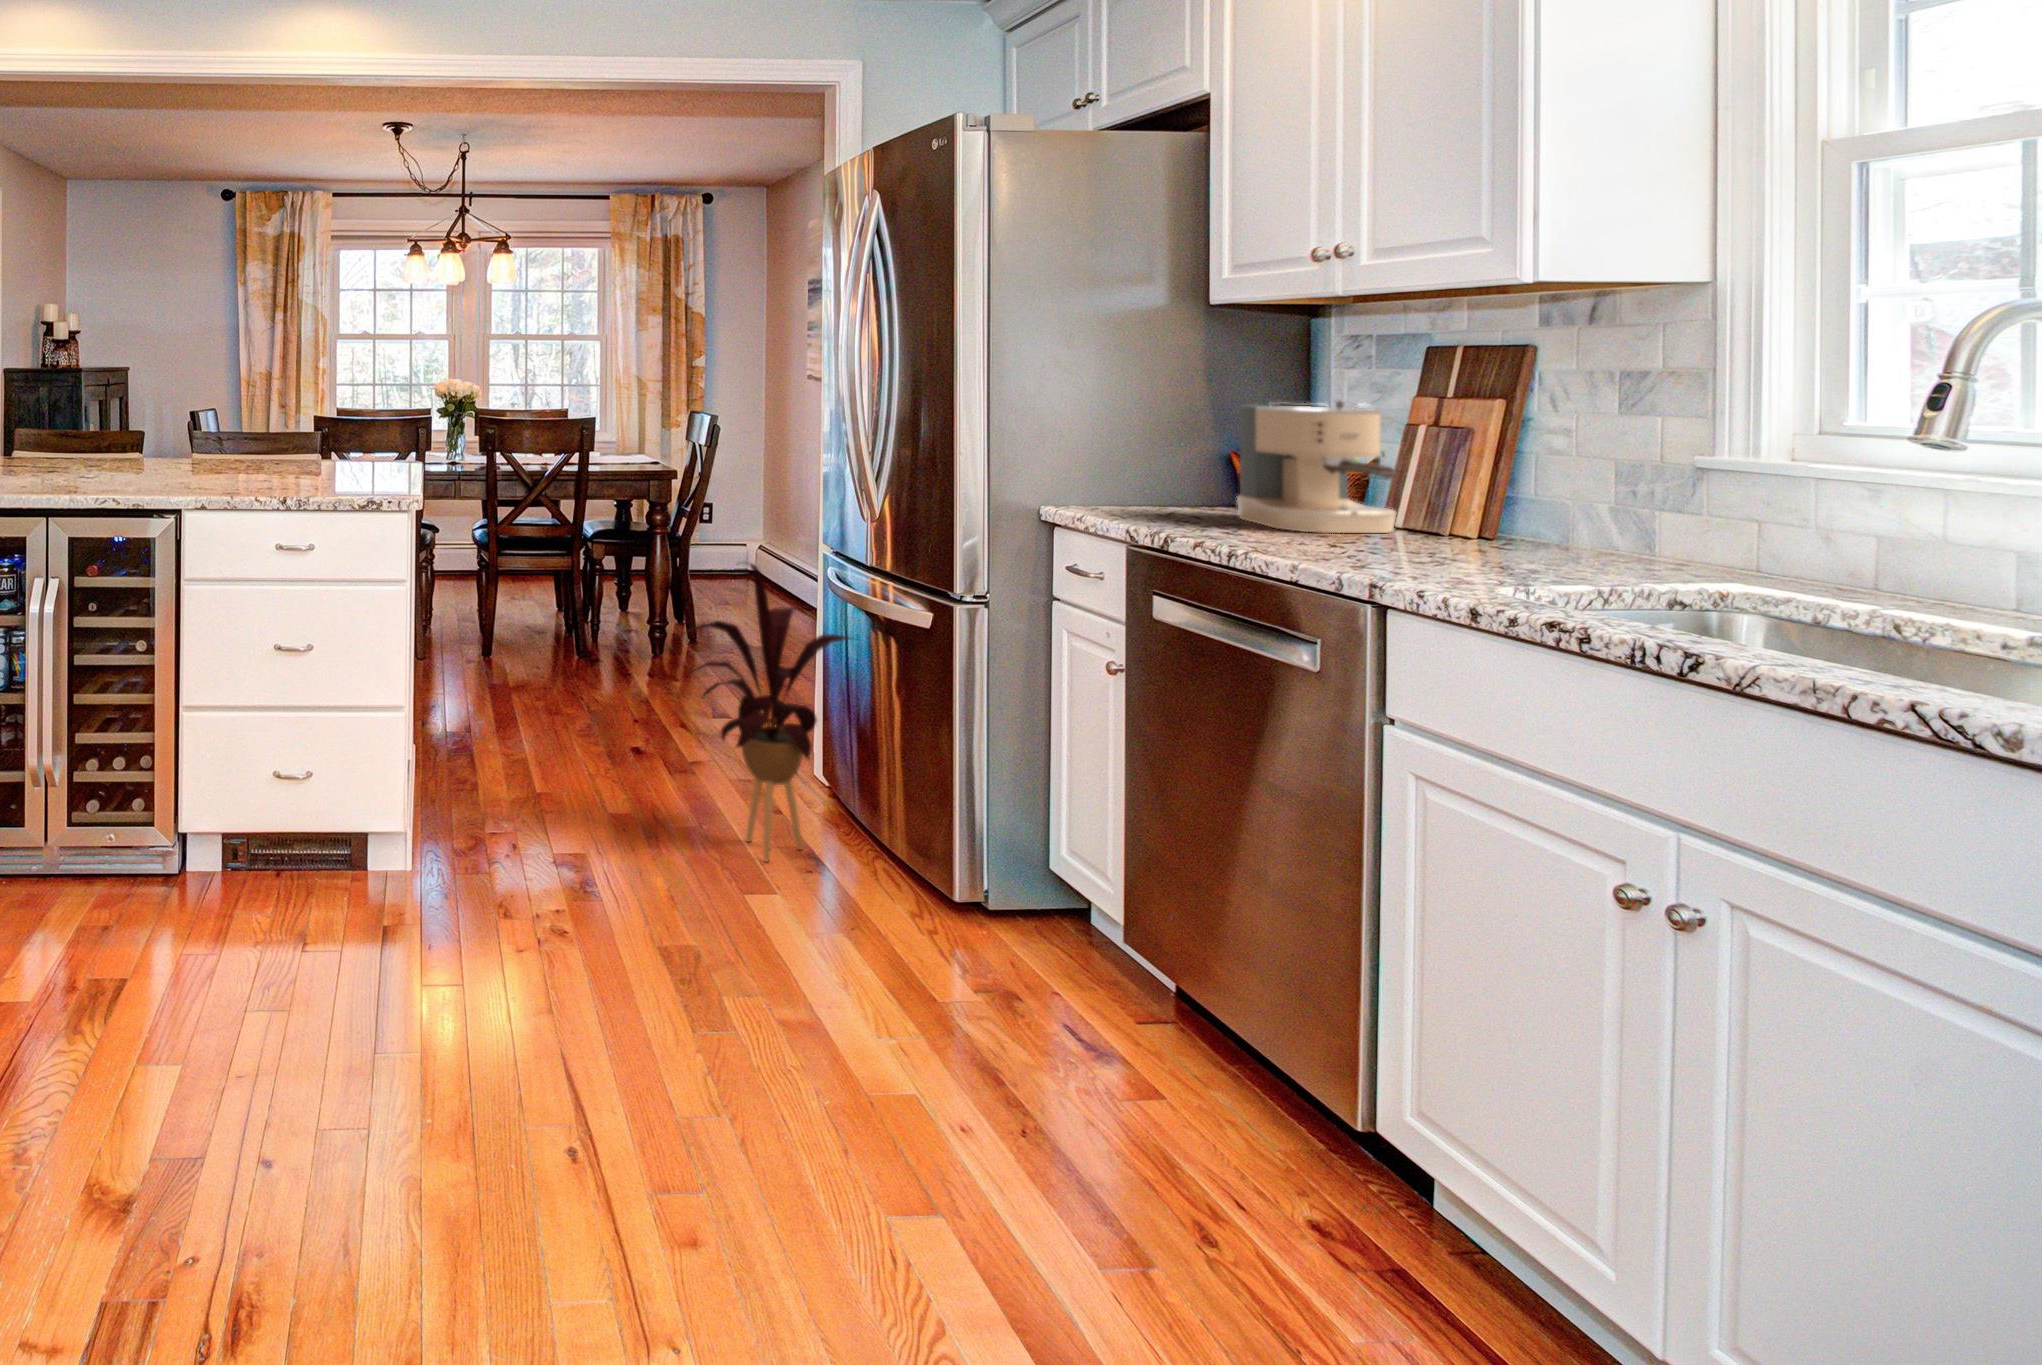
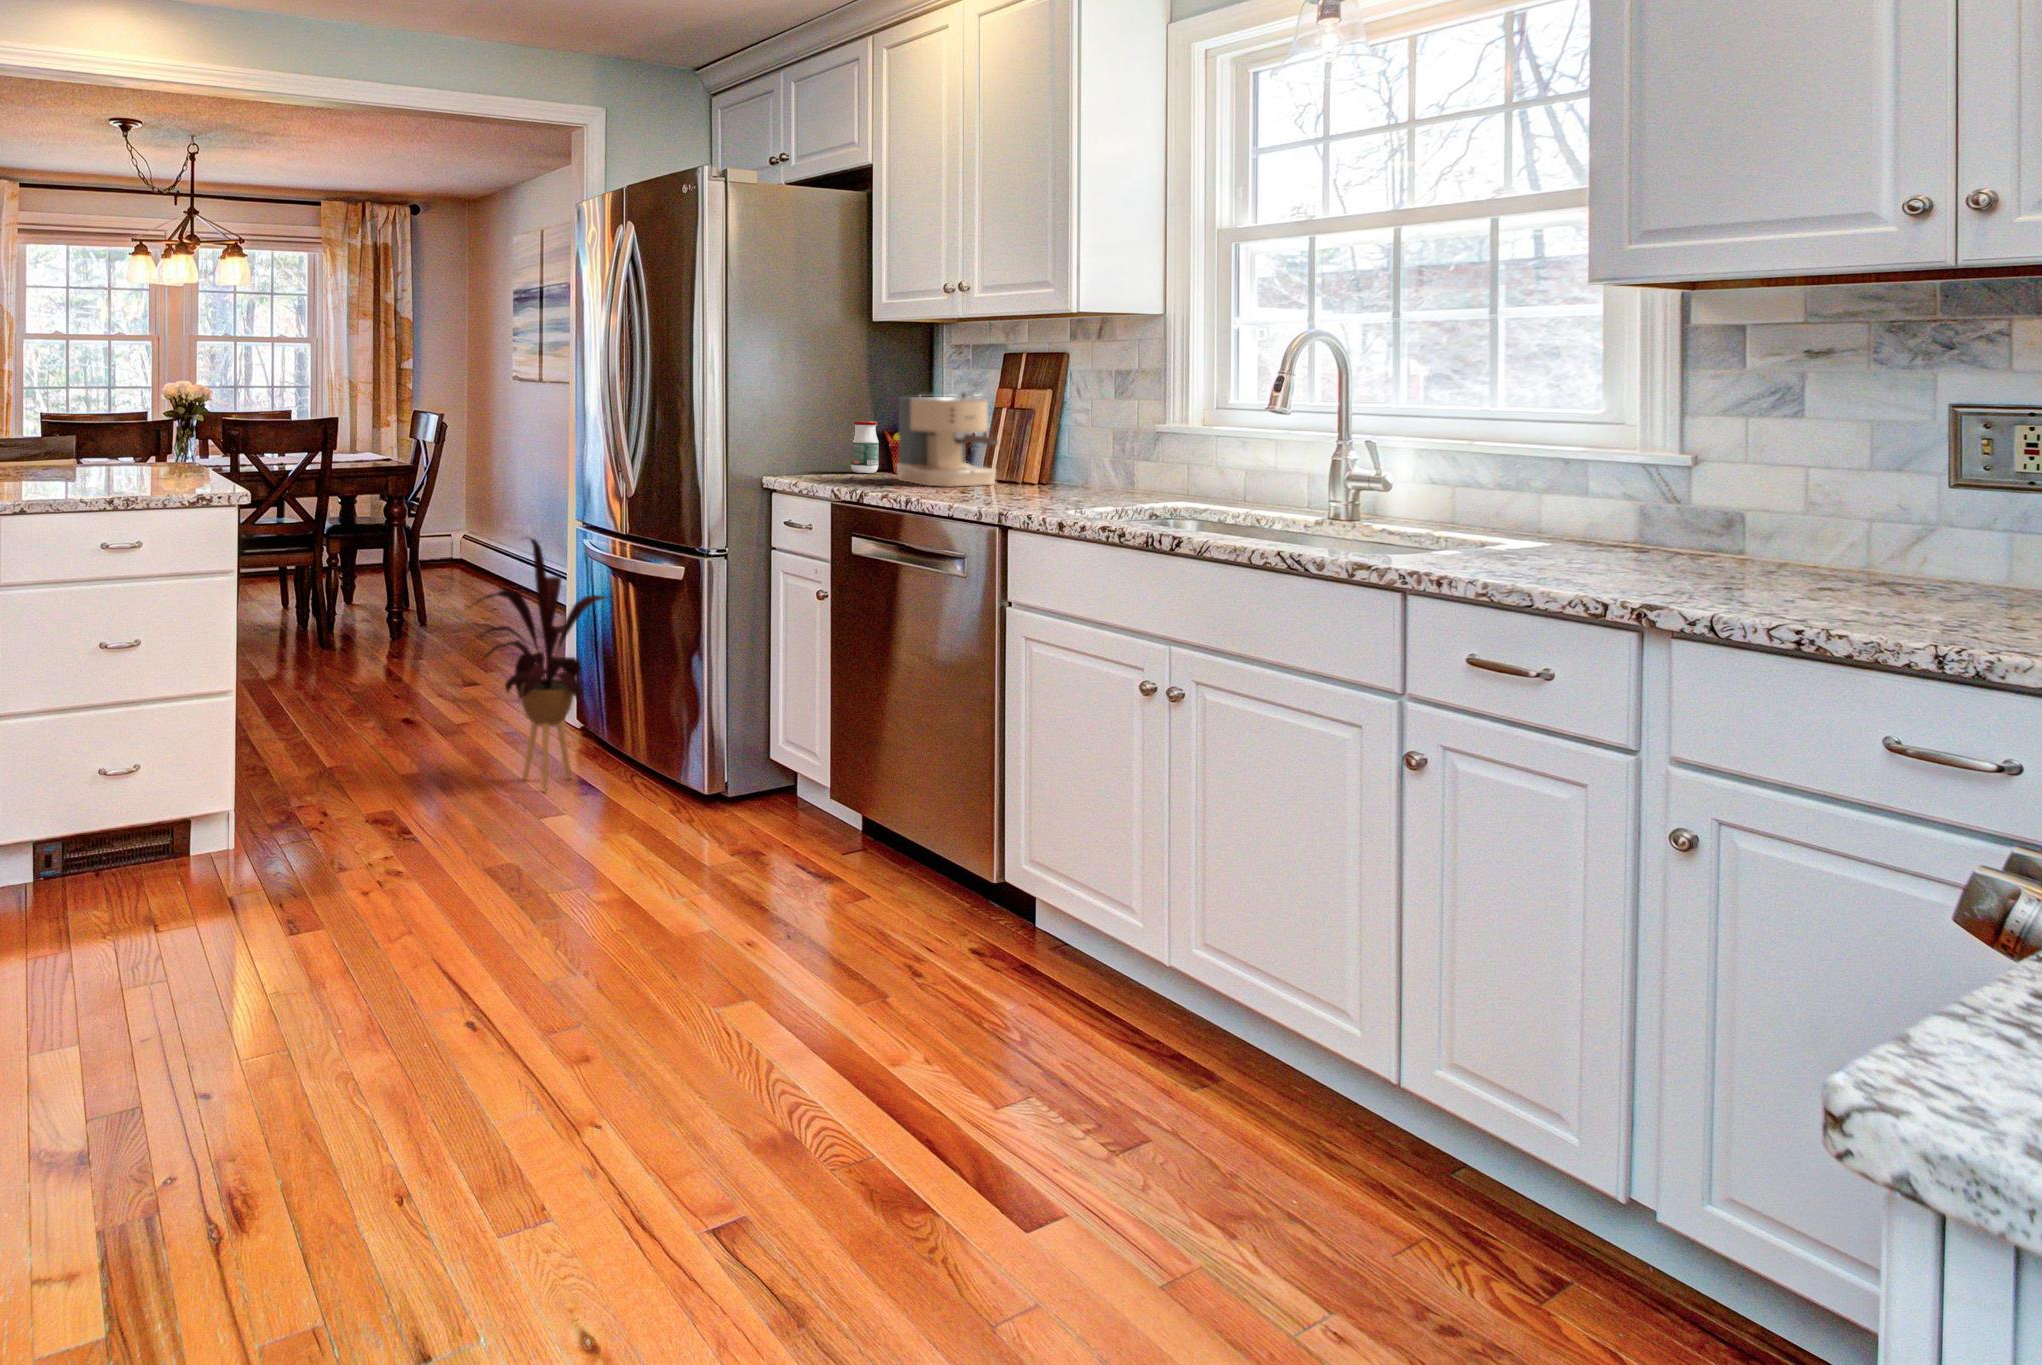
jar: none [1174,436,1216,505] -> present [851,421,879,473]

